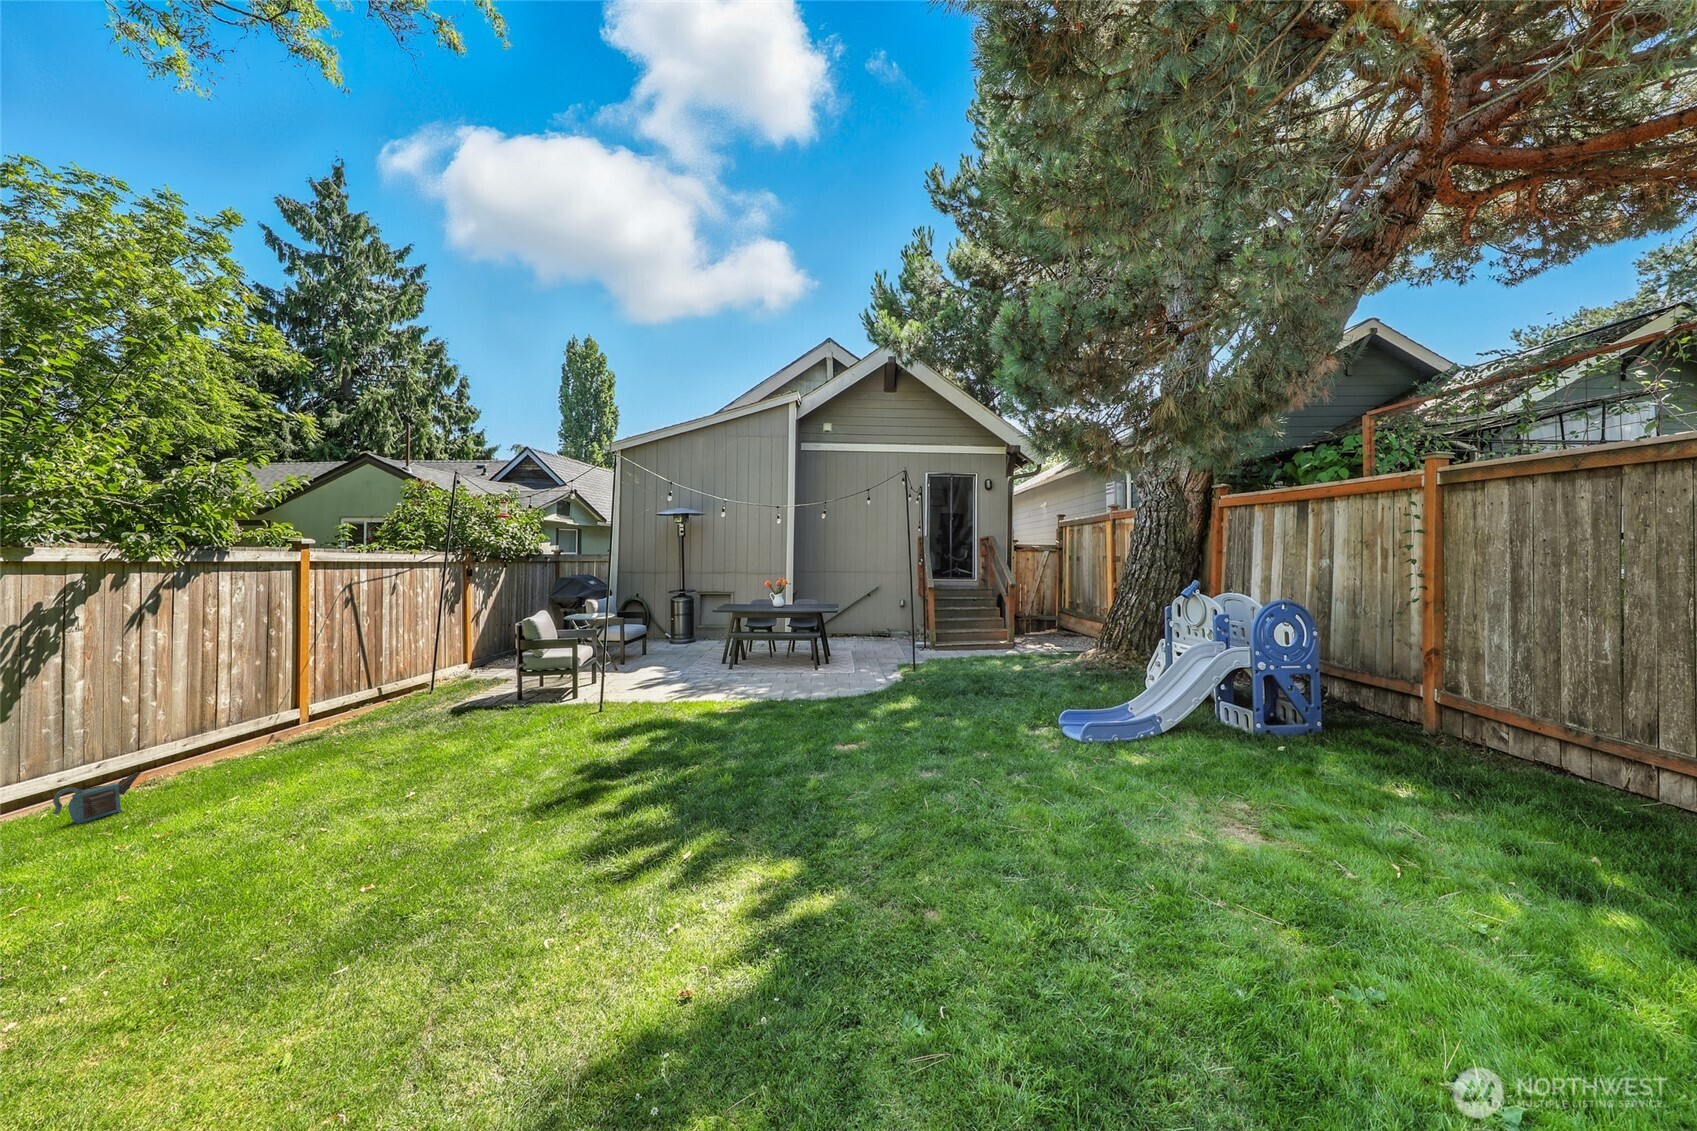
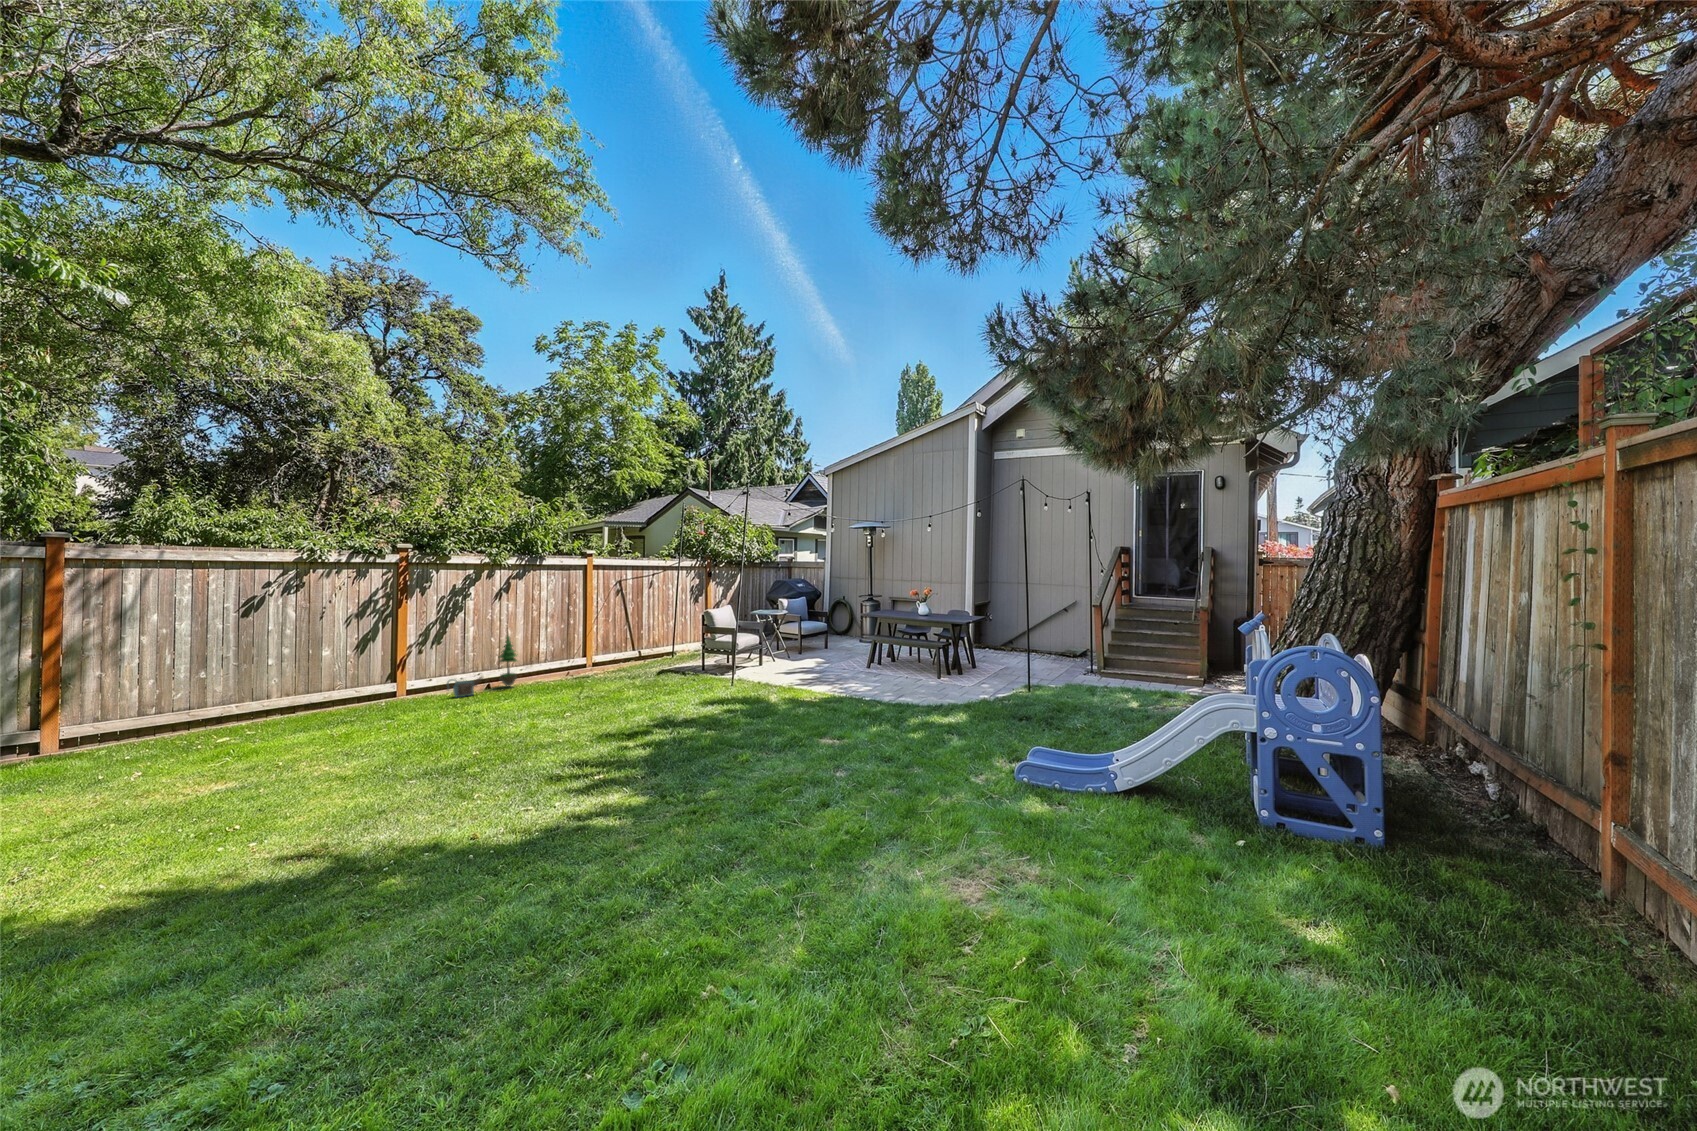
potted tree: none [156,686,207,783] -> present [500,636,517,686]

